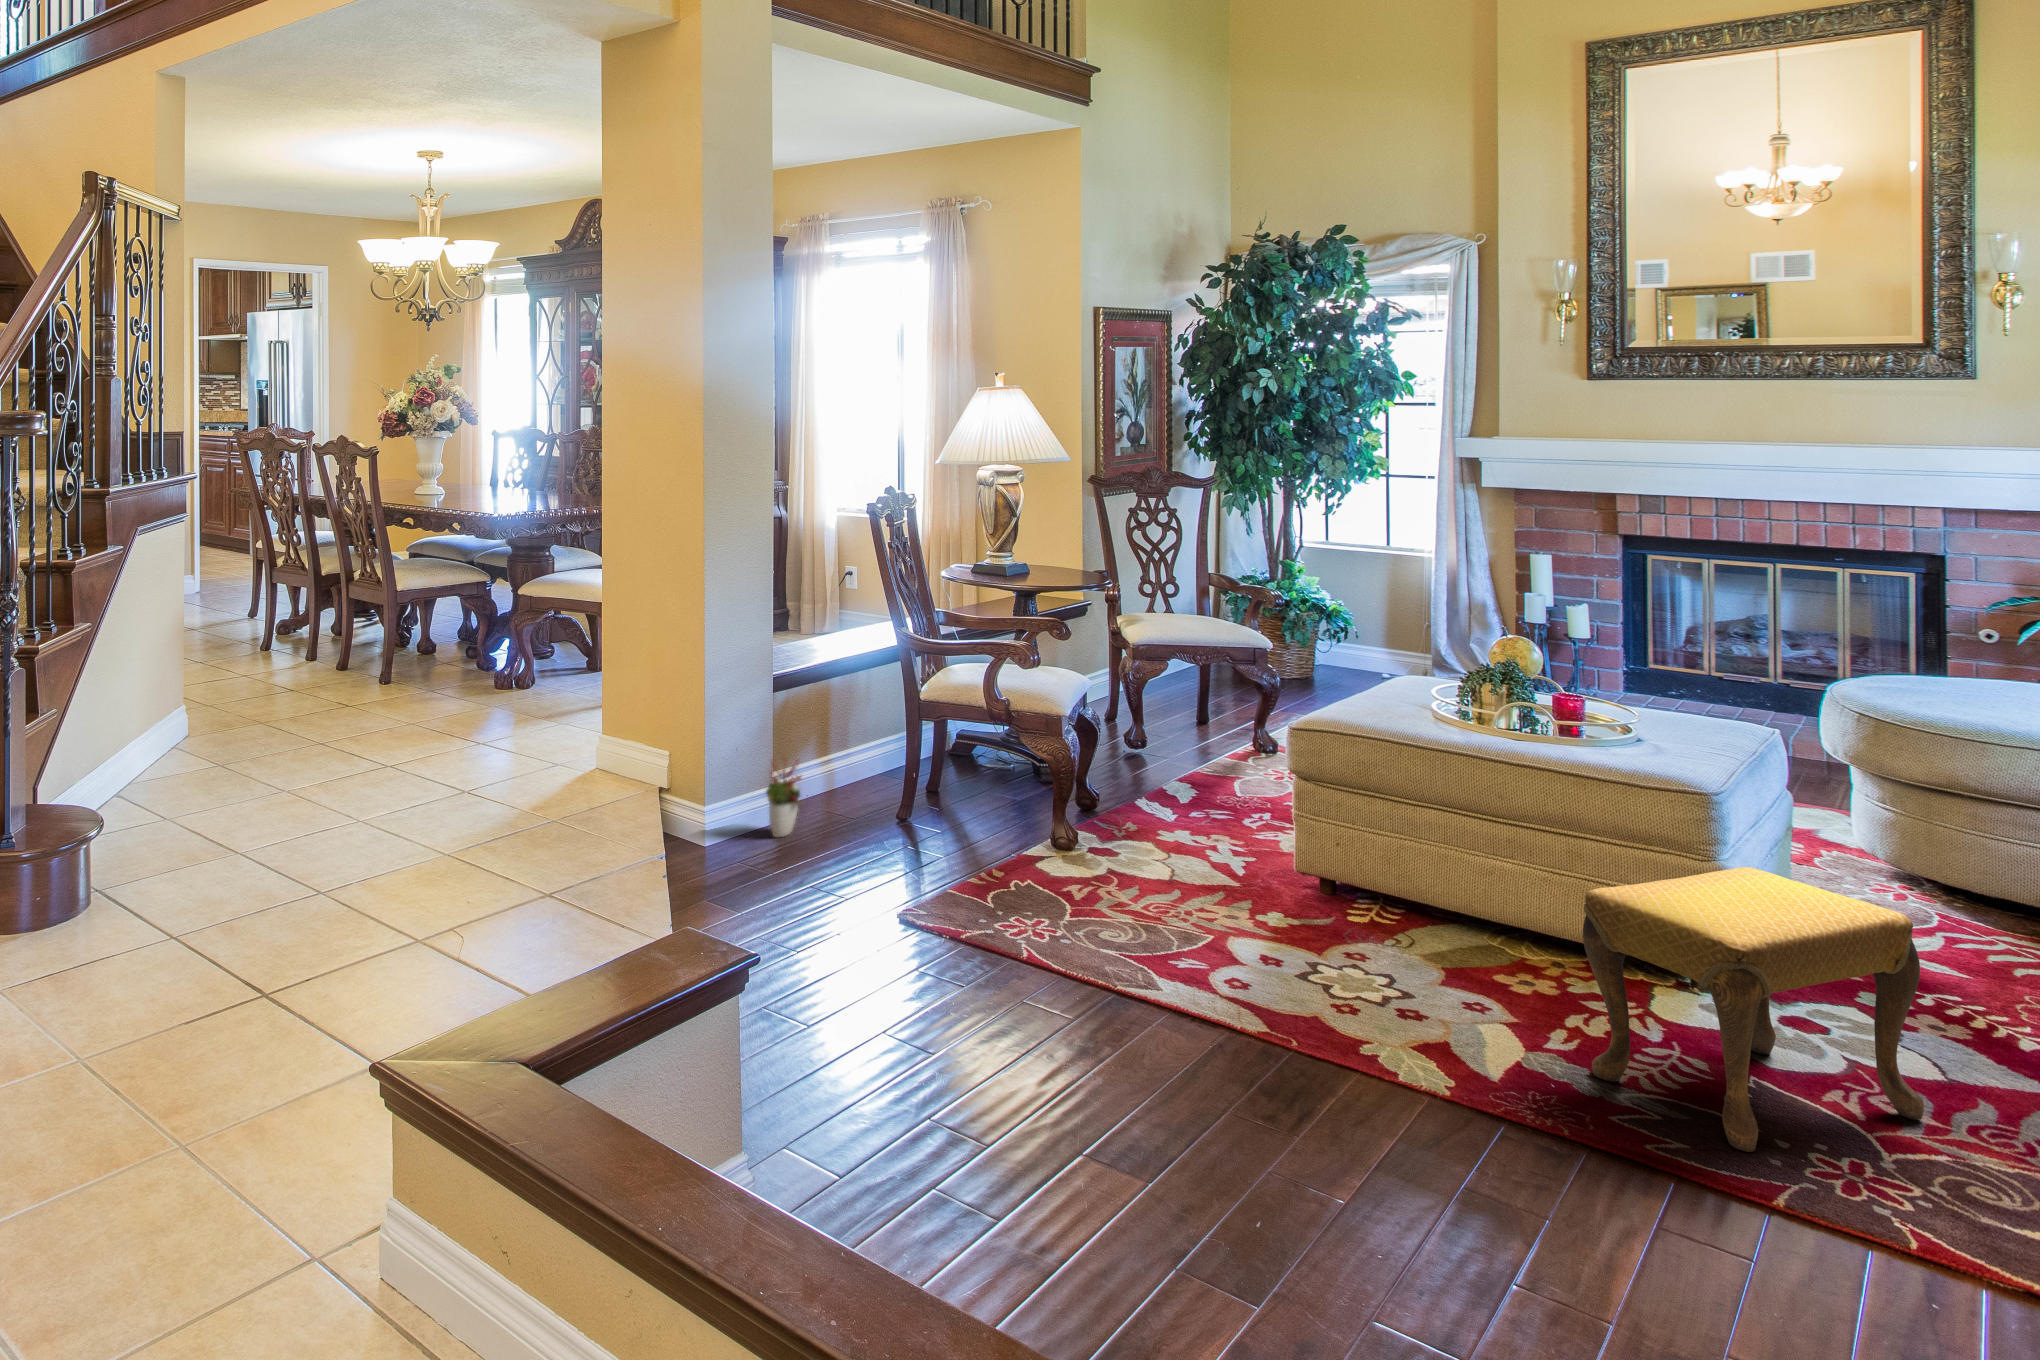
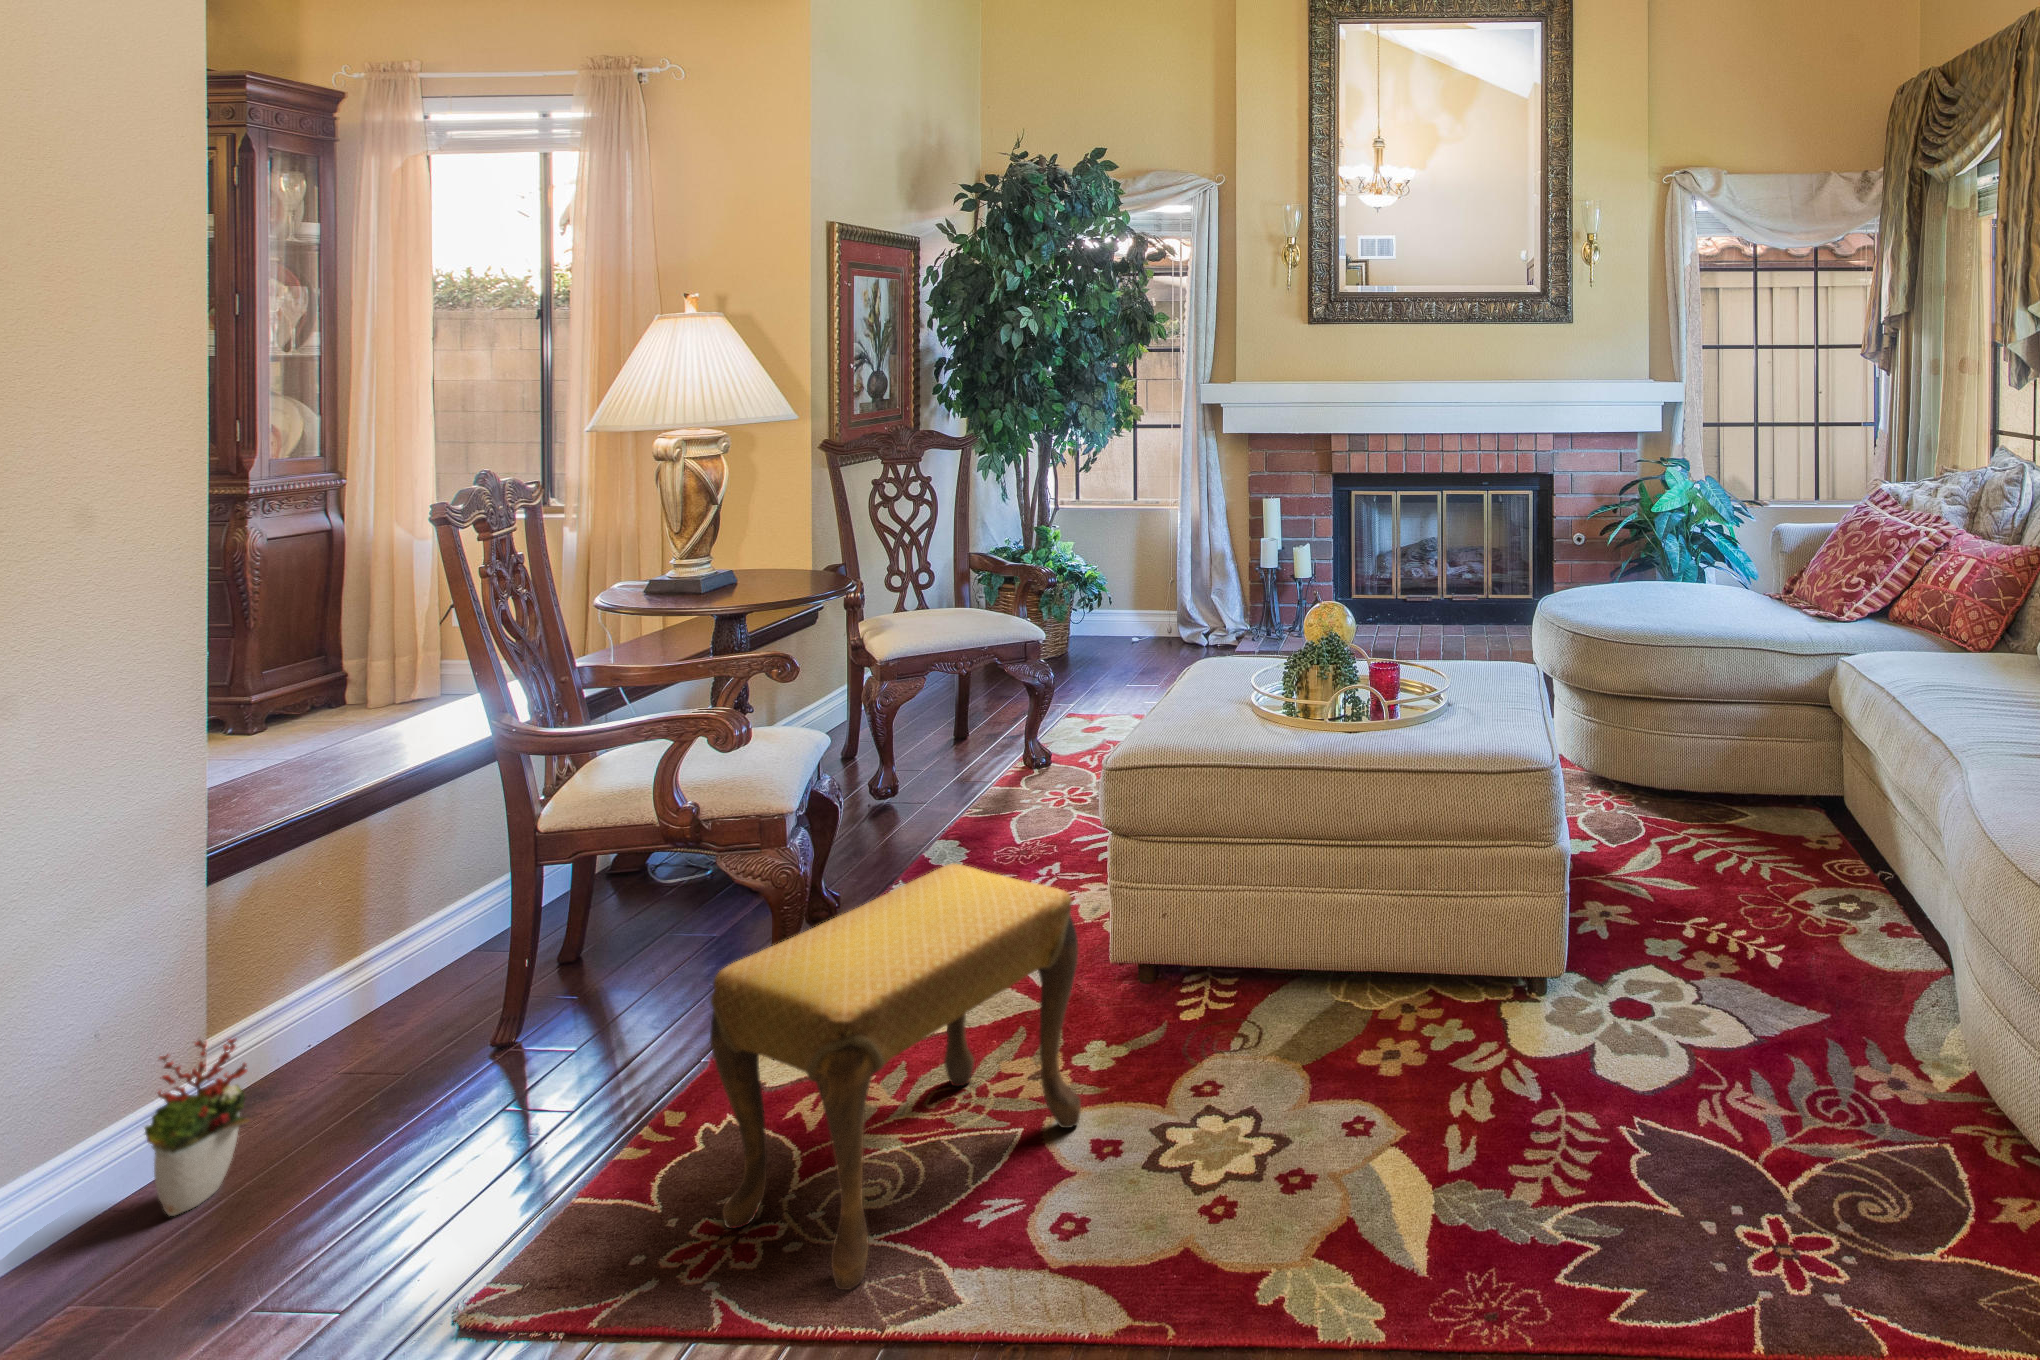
footstool: present [1583,867,1924,1152] -> present [710,863,1081,1290]

